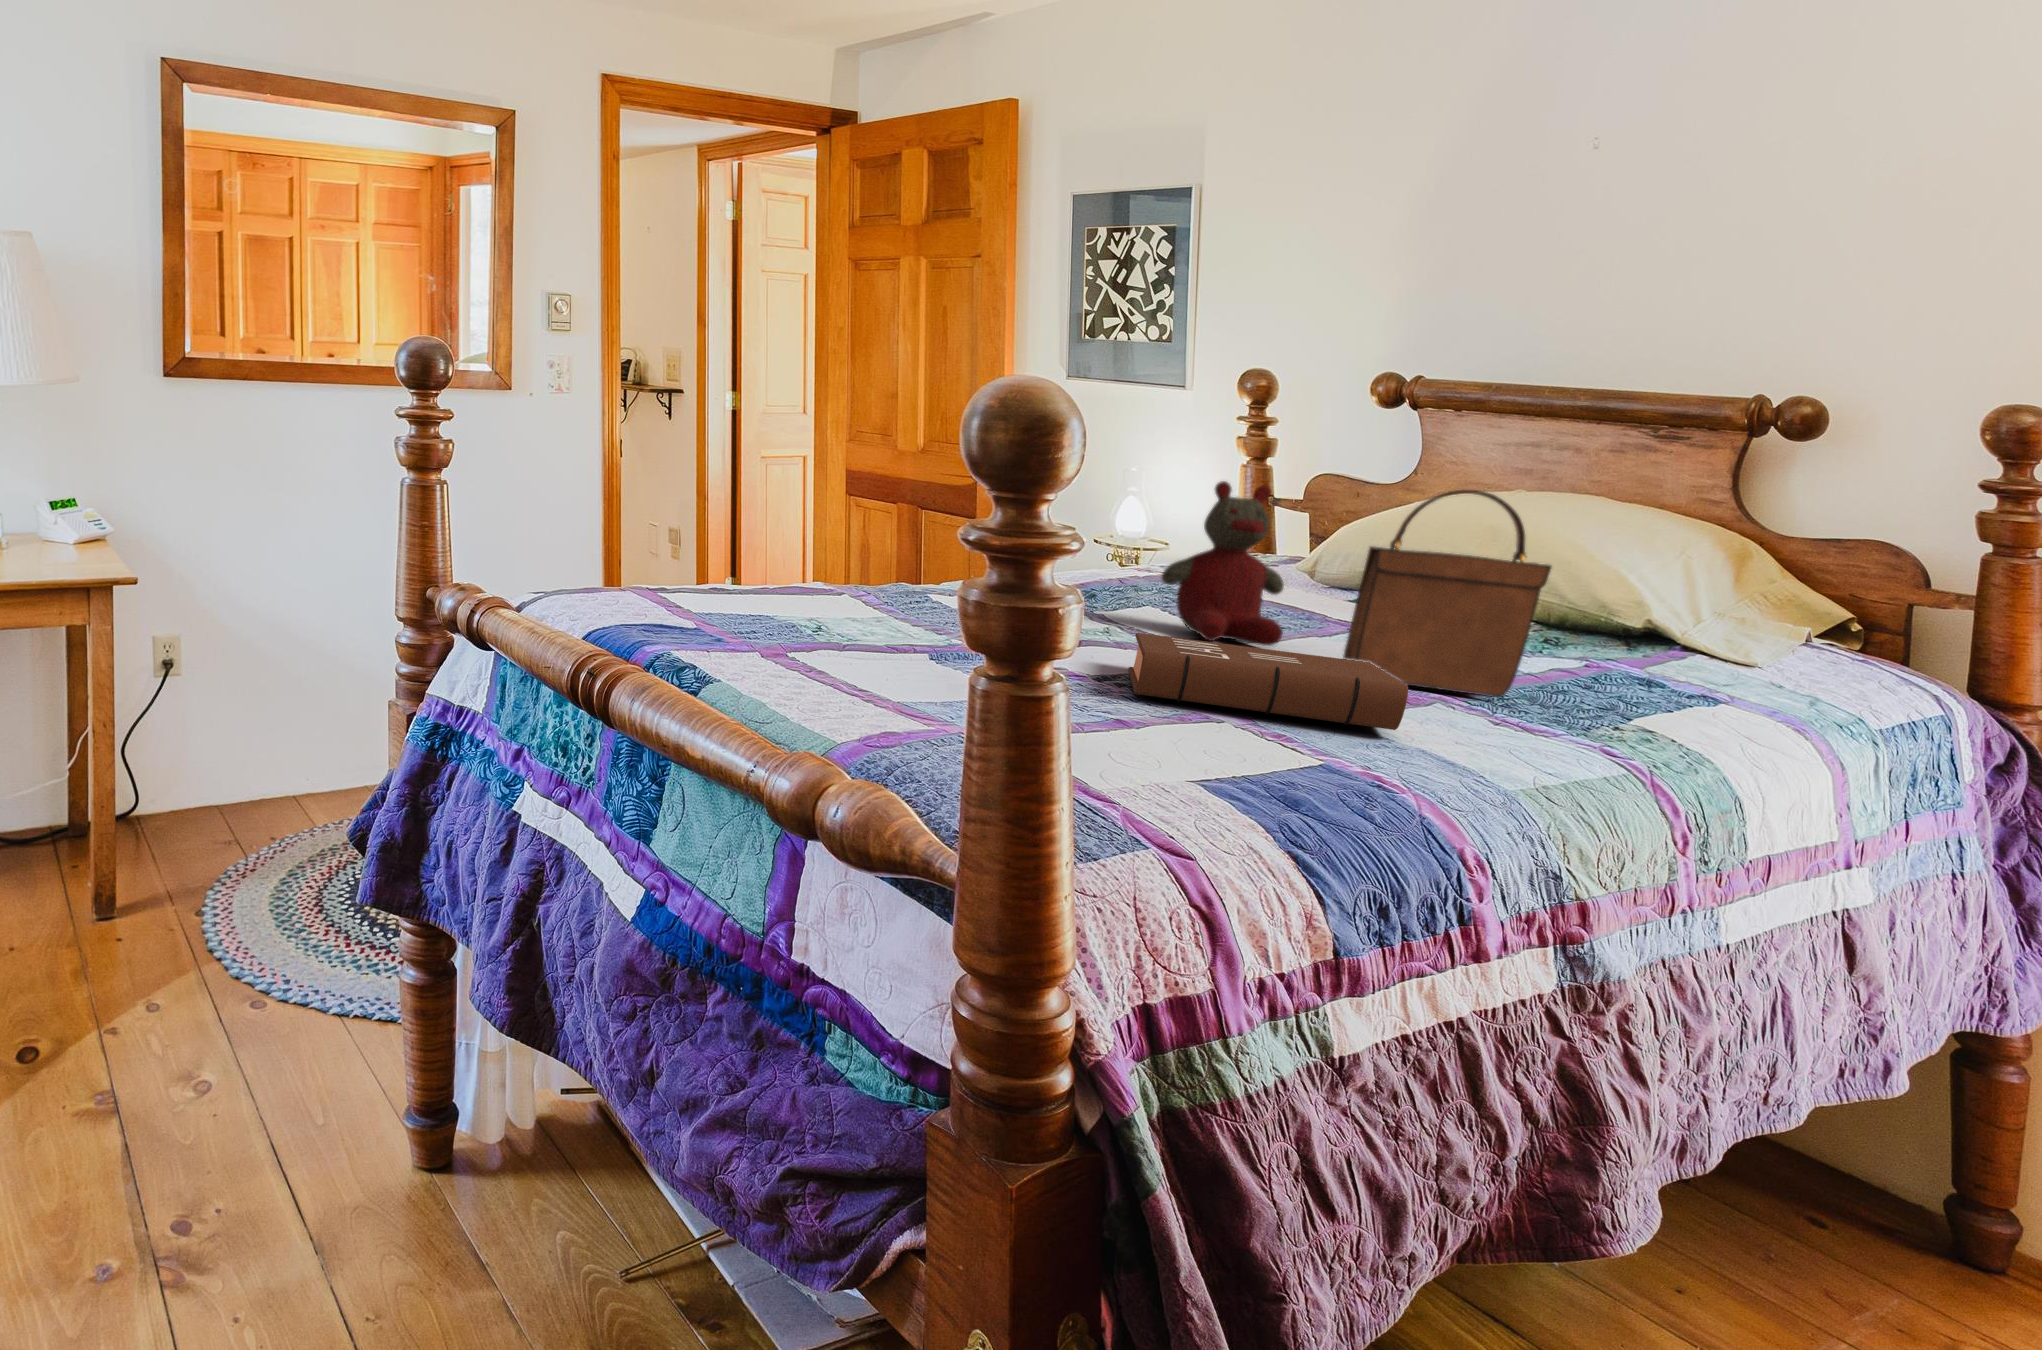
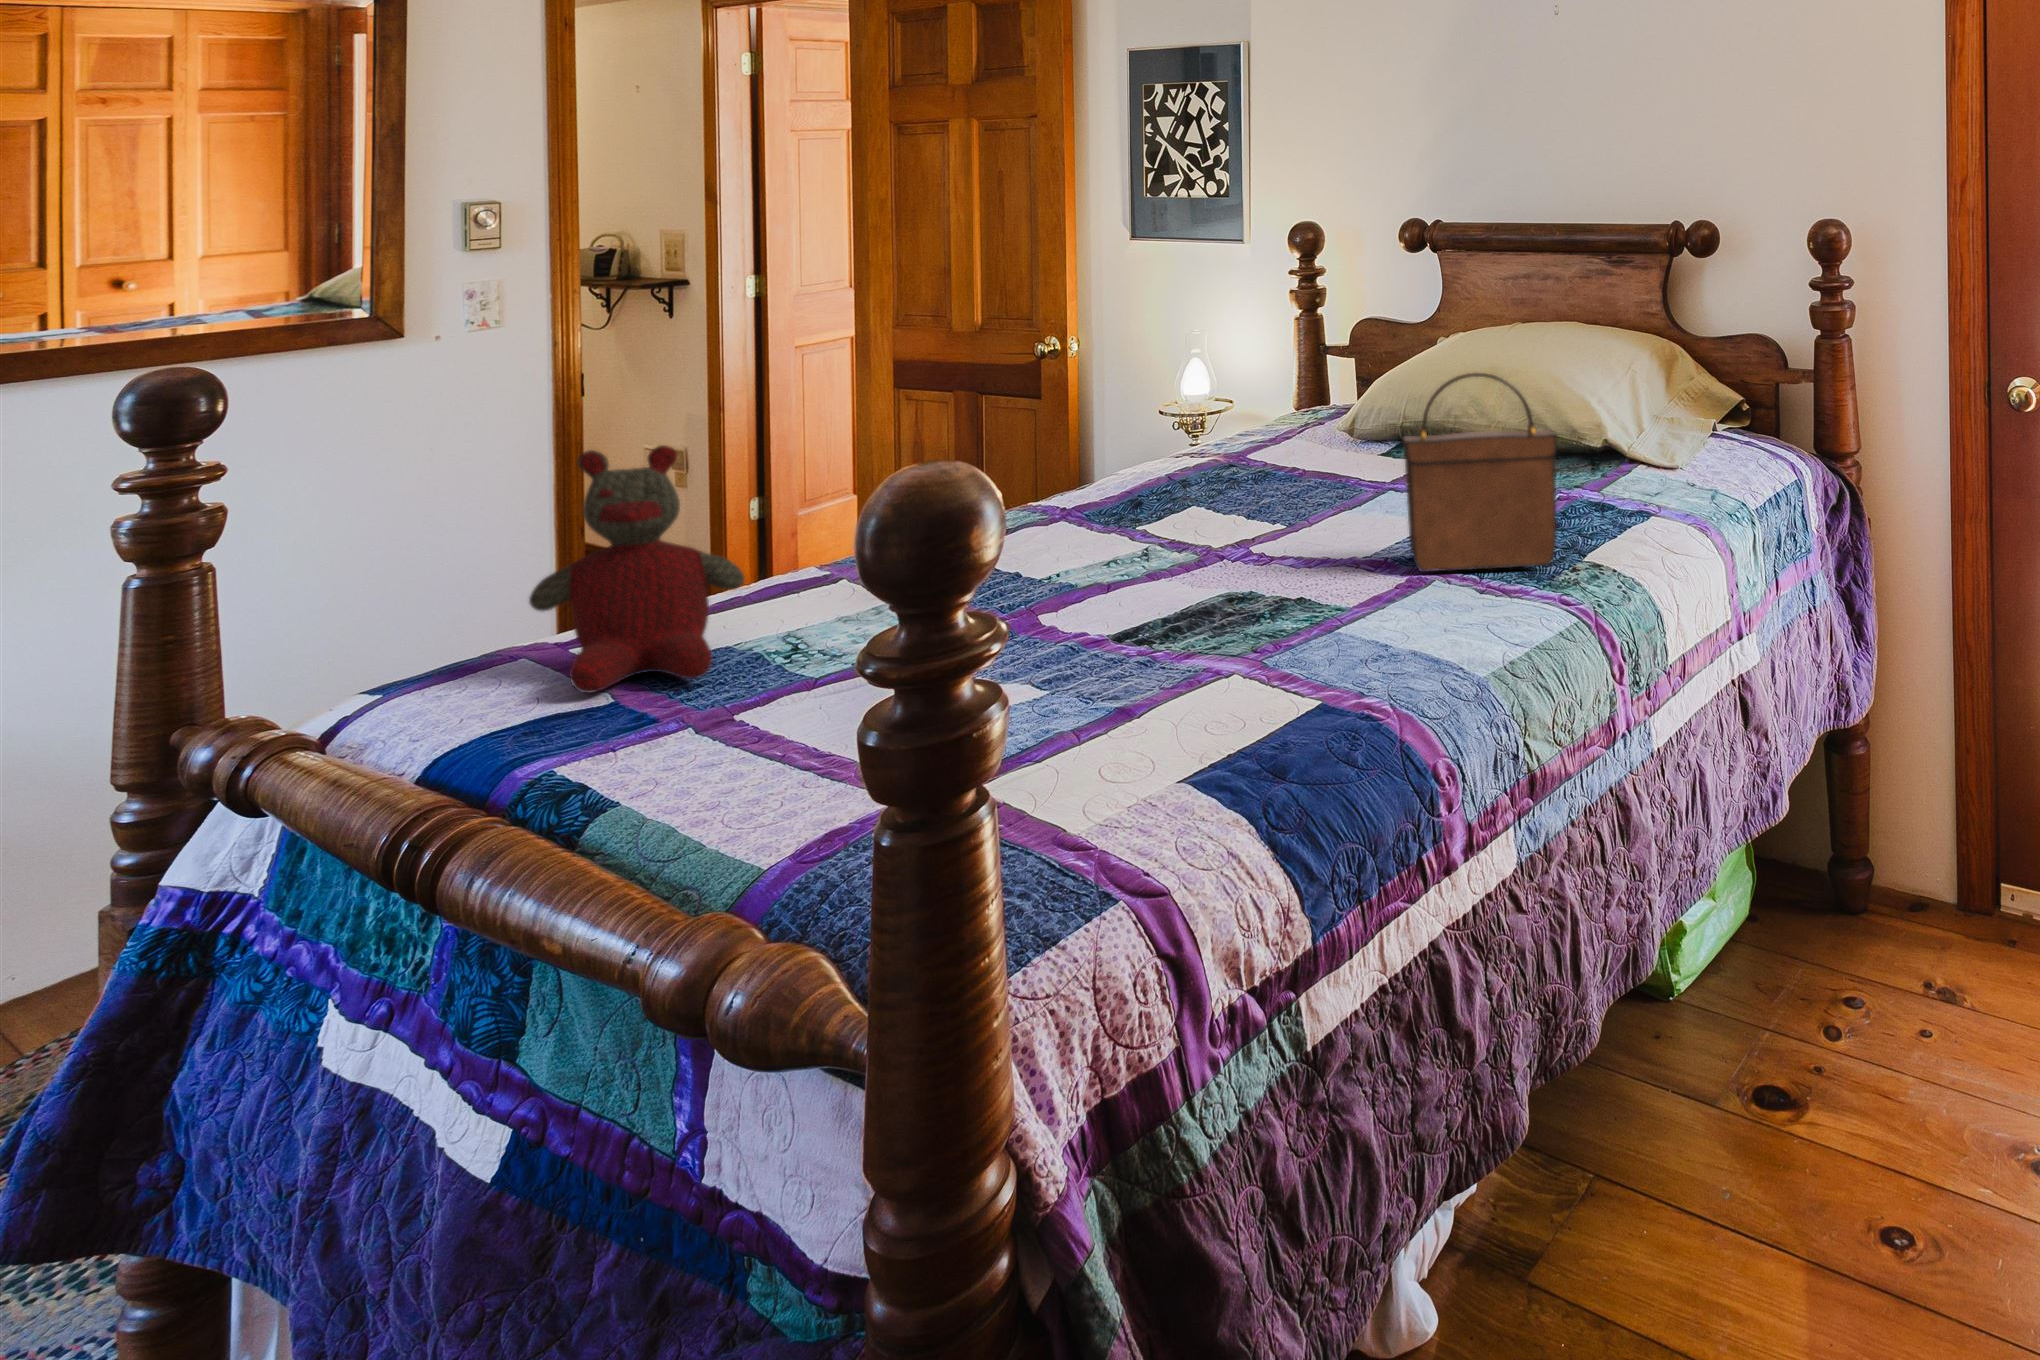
stuffed bear: present [1161,481,1284,646] -> present [529,445,745,693]
book: present [1129,633,1408,730] -> none [1162,568,1428,667]

